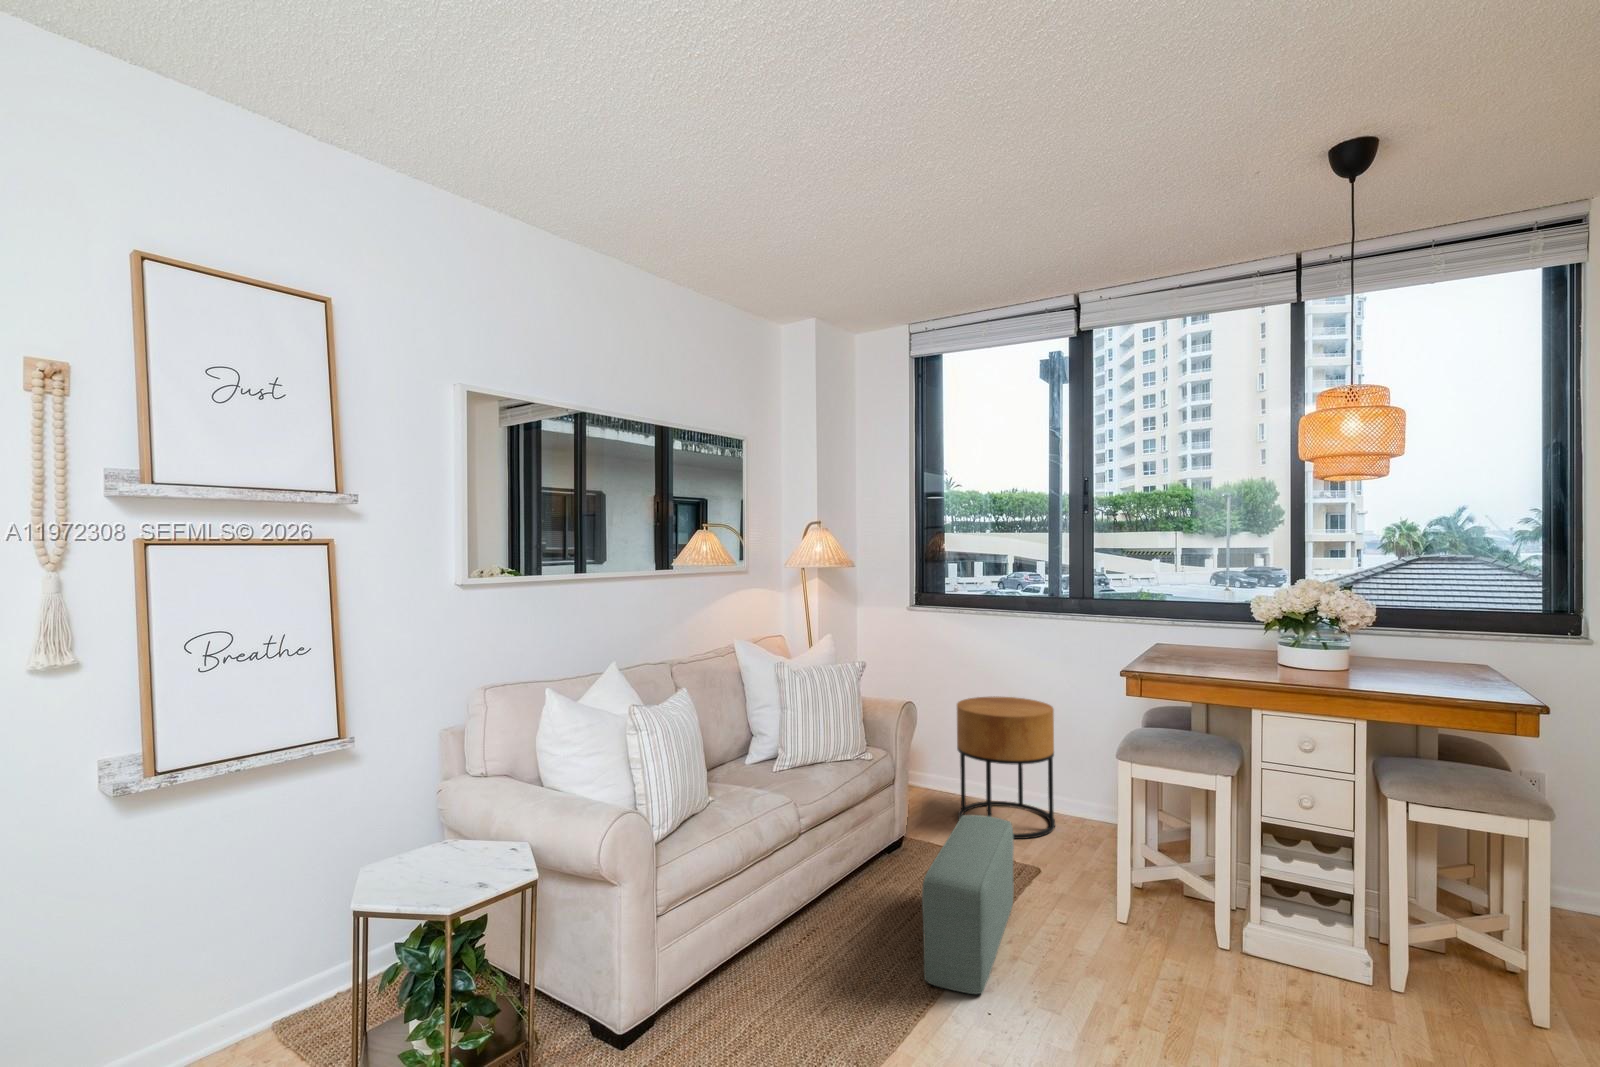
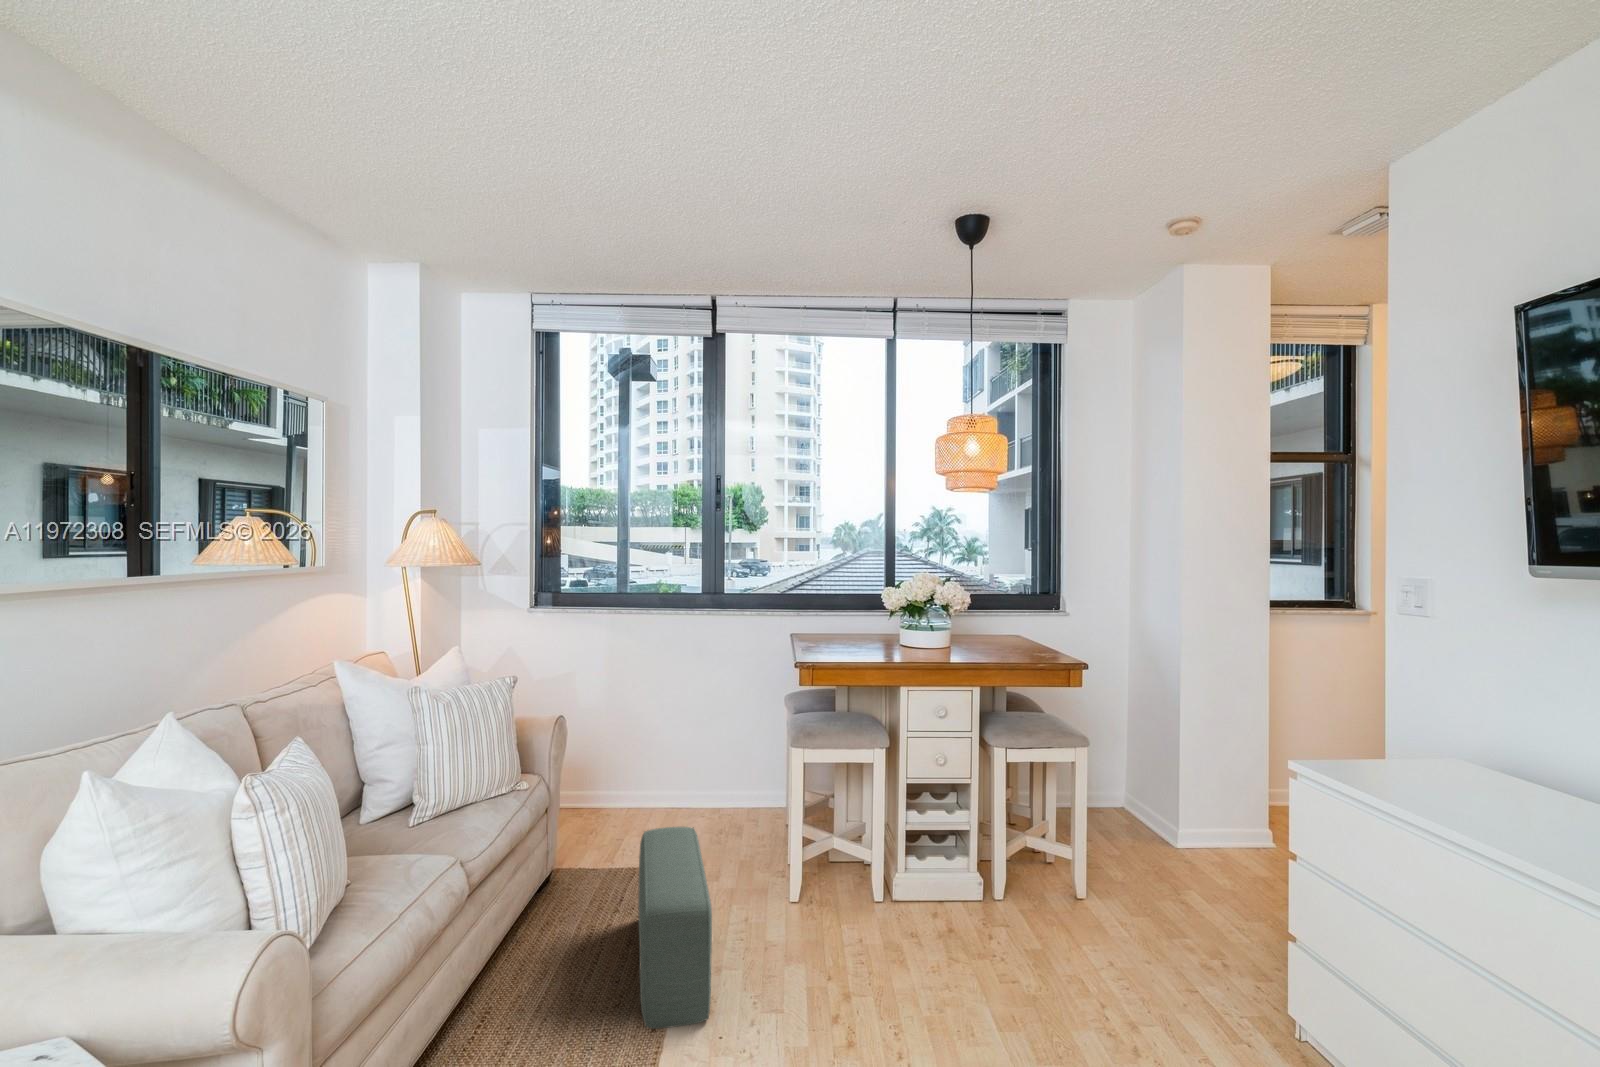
side table: present [957,696,1055,839] -> none [596,698,696,847]

